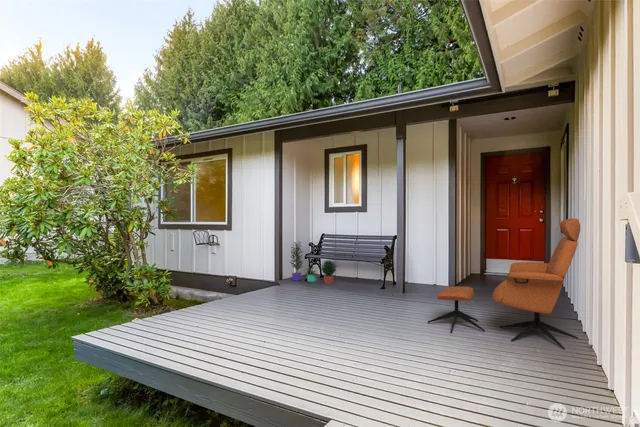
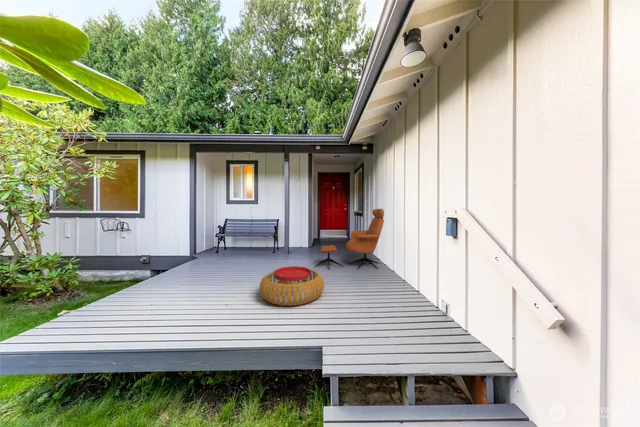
potted plant: present [291,242,336,283] -> none [202,225,240,253]
pouf: none [298,315,406,384] -> present [260,266,324,306]

